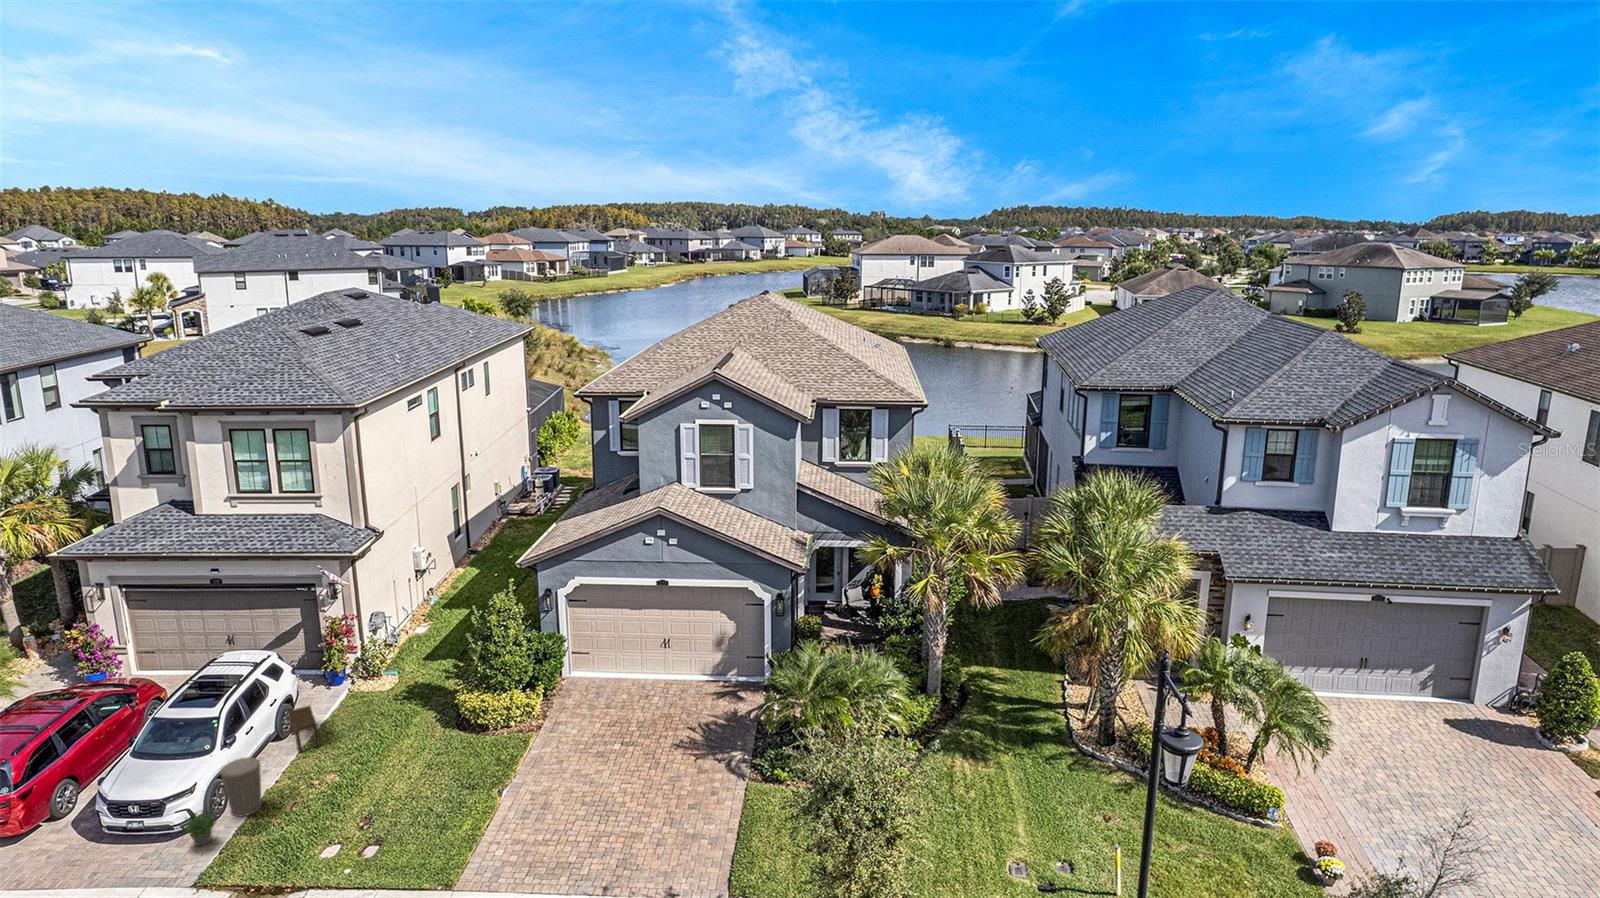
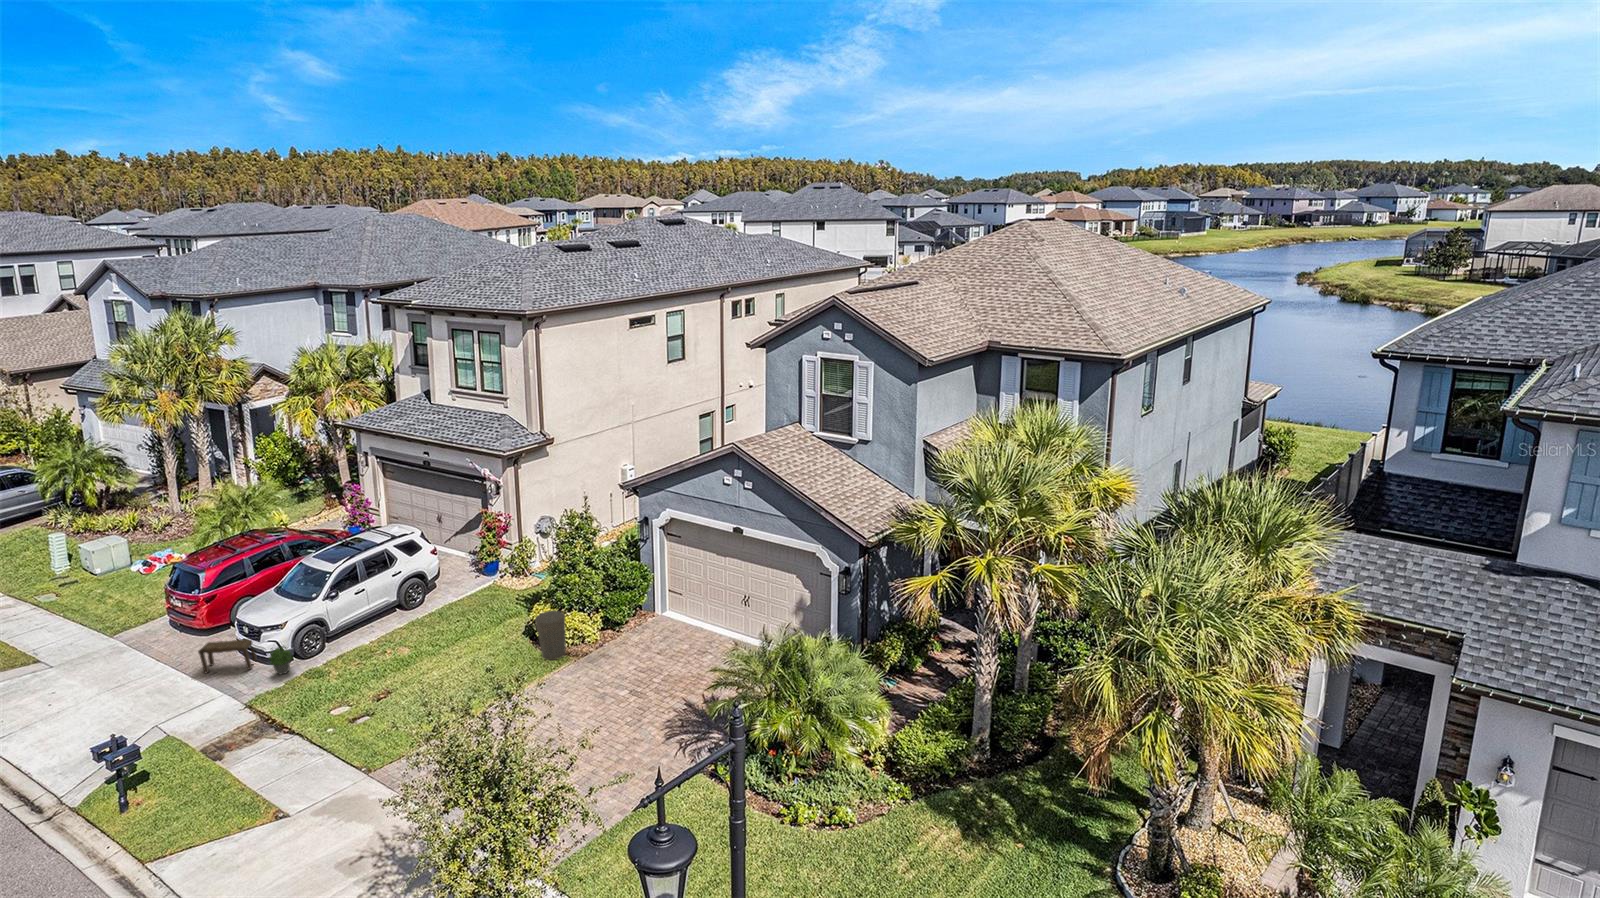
bench: present [288,706,320,753] -> present [198,639,257,673]
trash can: present [220,757,262,817] -> present [535,610,566,660]

